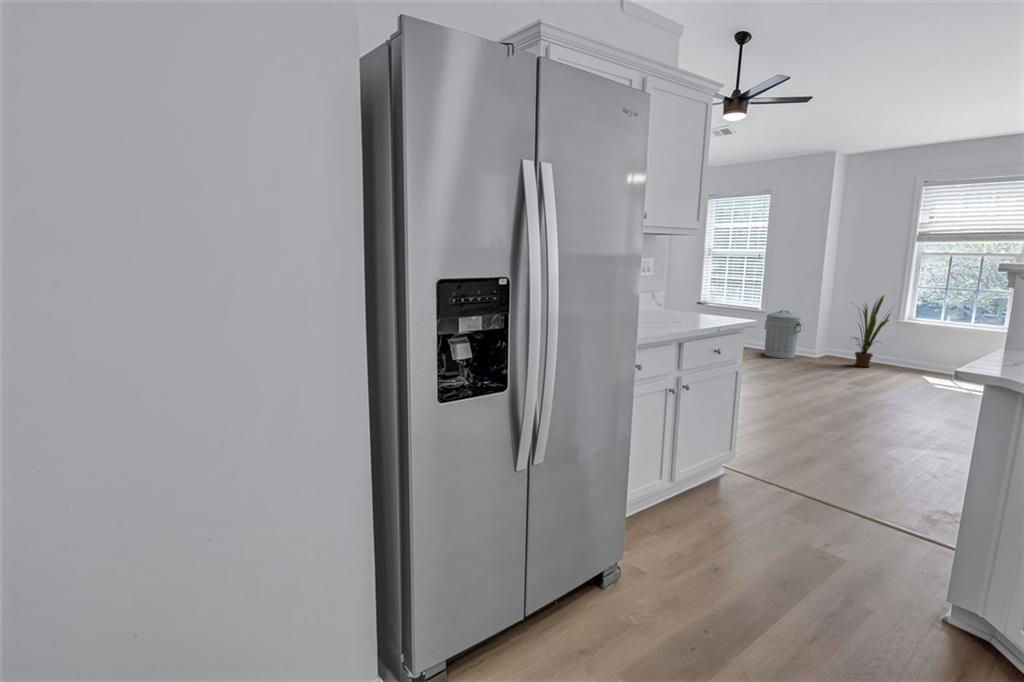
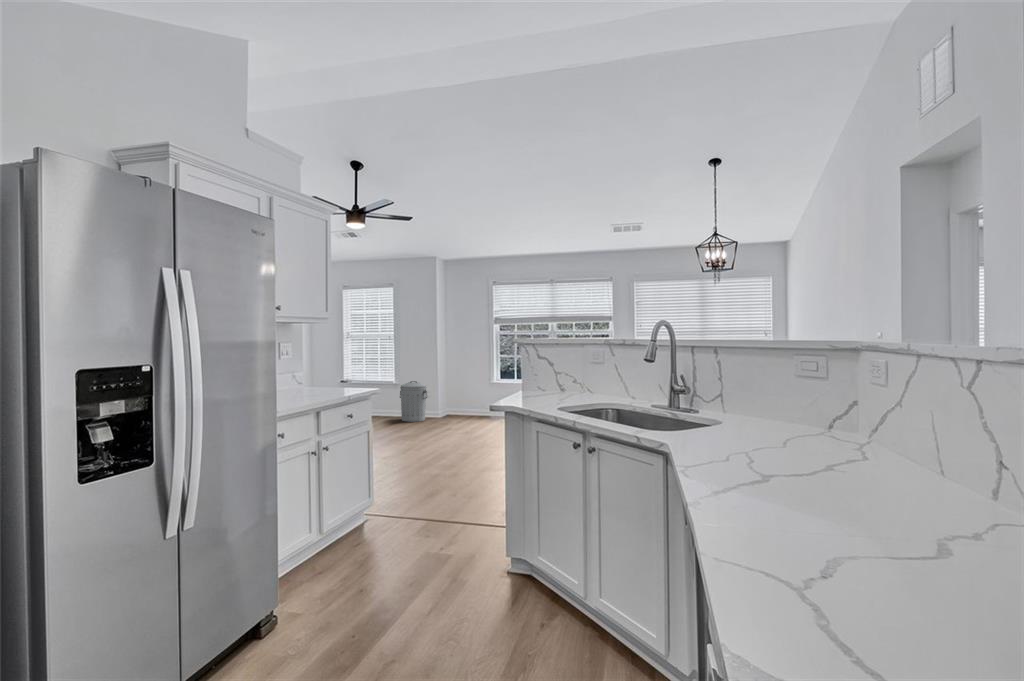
house plant: present [854,295,890,367] -> none [459,363,490,421]

